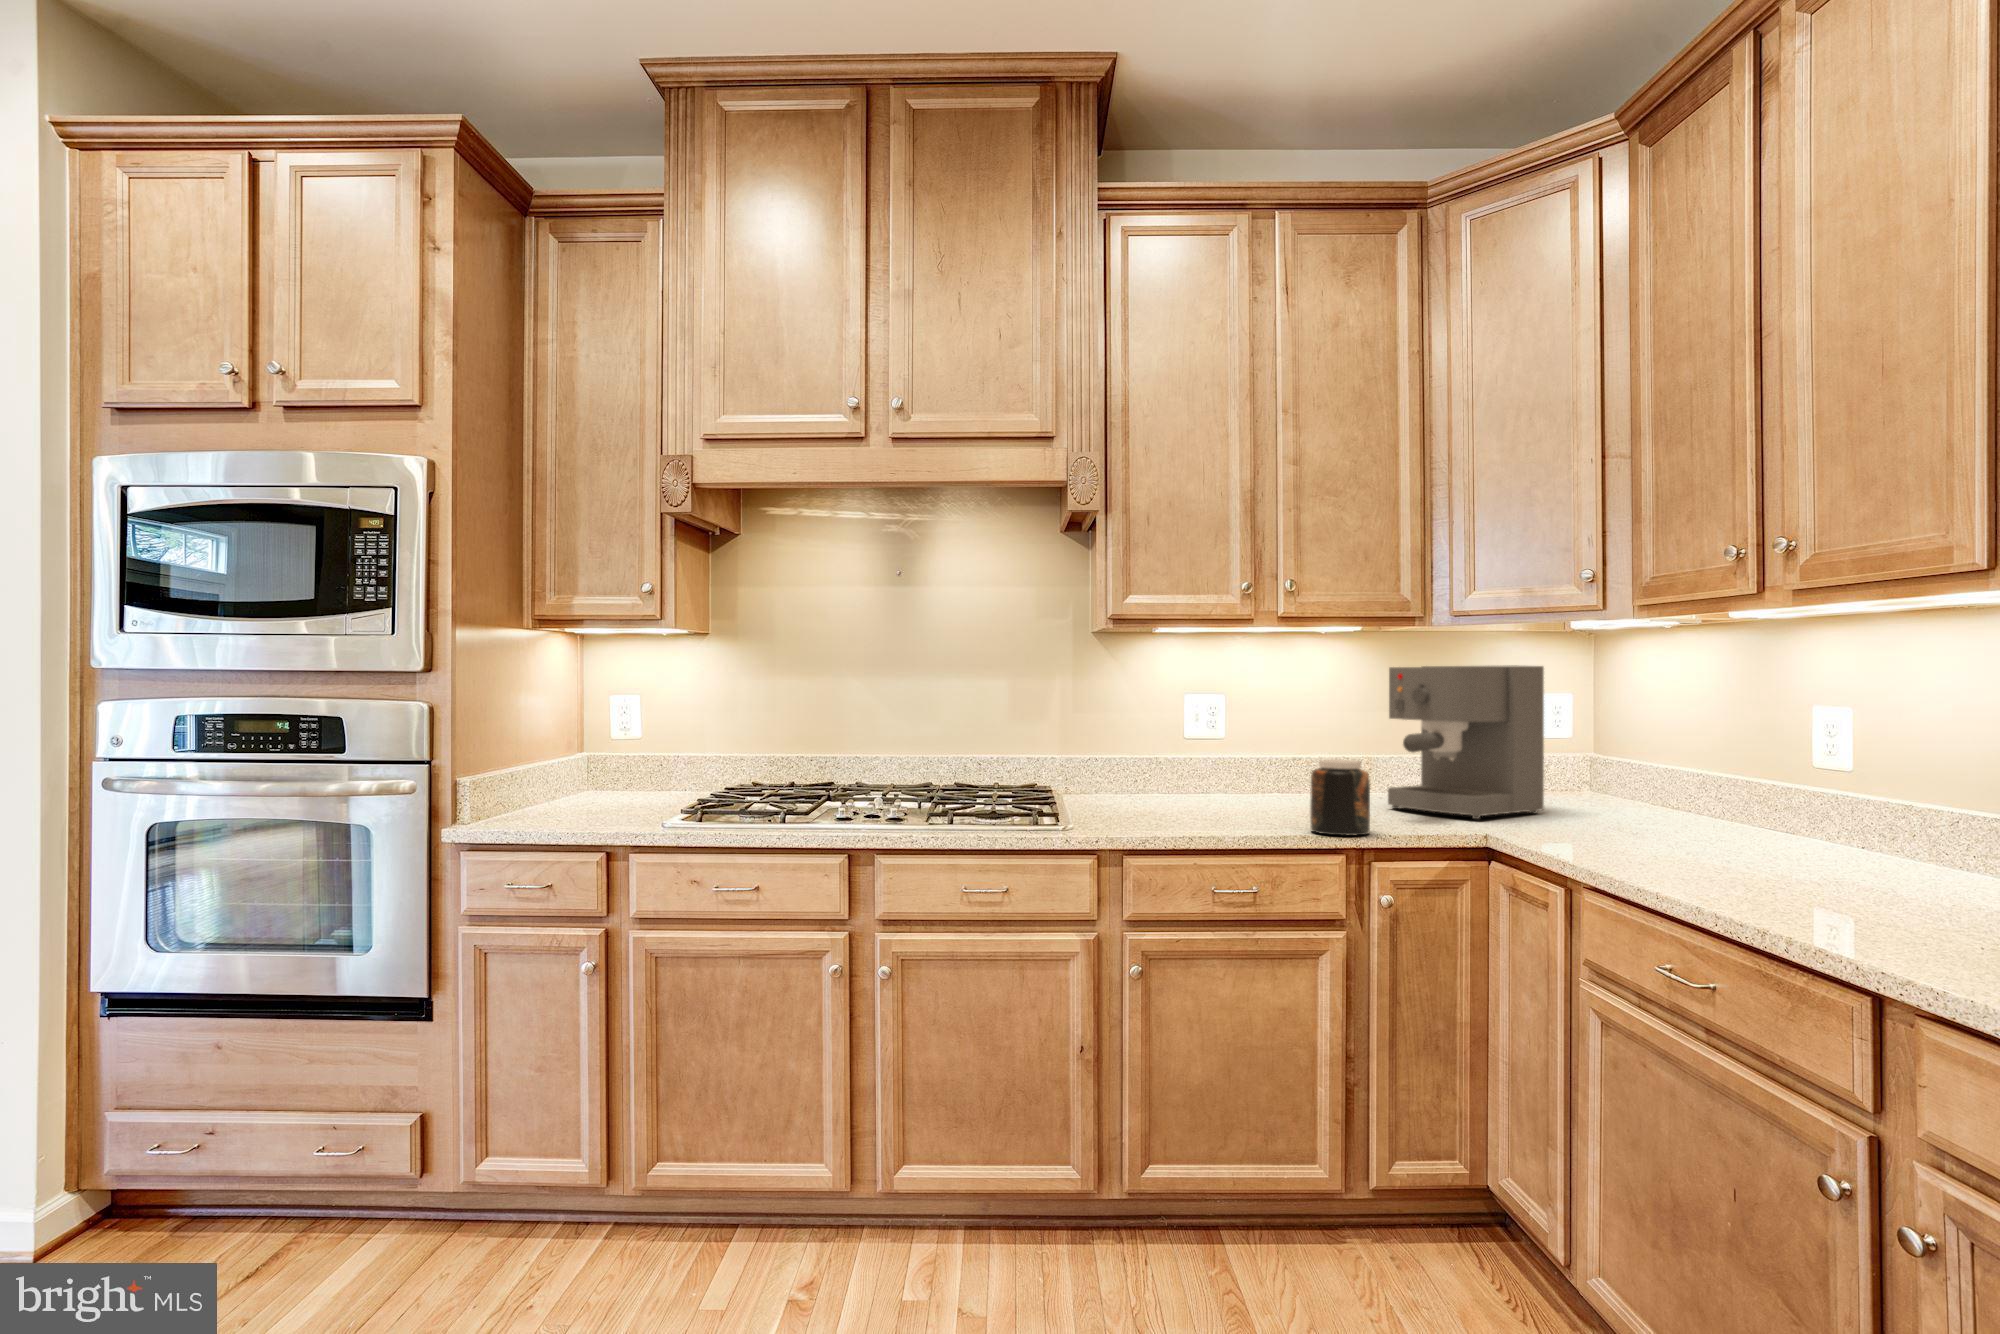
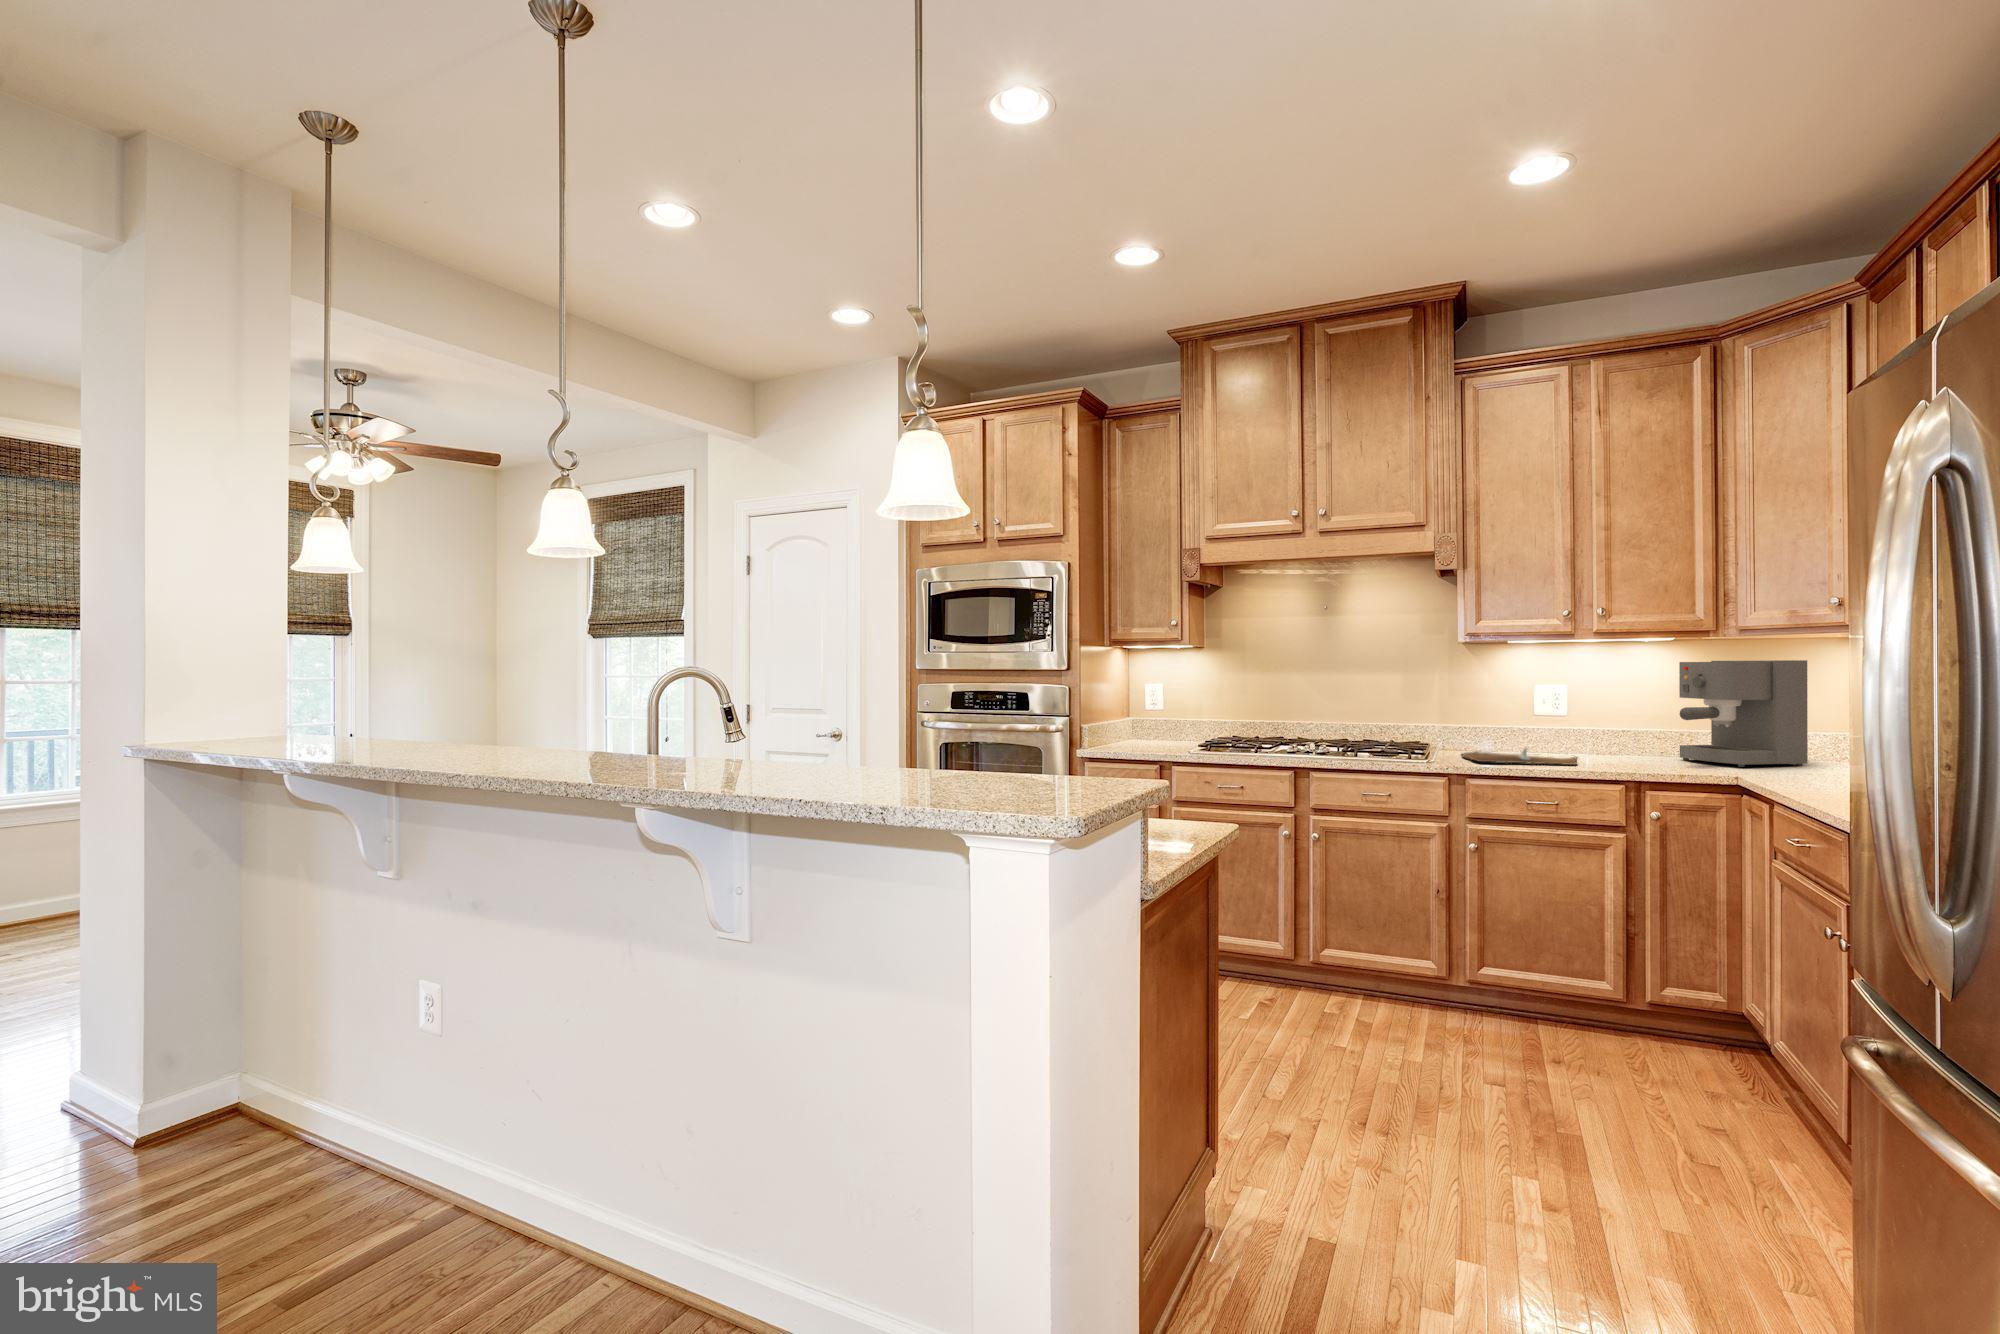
jar: present [1310,759,1370,835] -> none [1601,723,1644,772]
cutting board: none [1101,797,1273,825] -> present [1462,749,1577,765]

